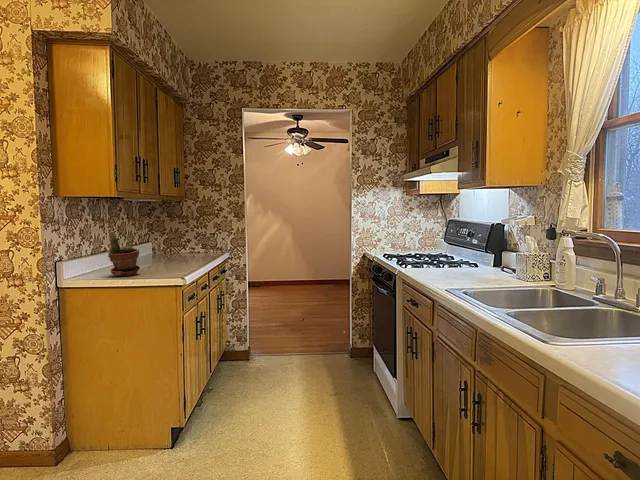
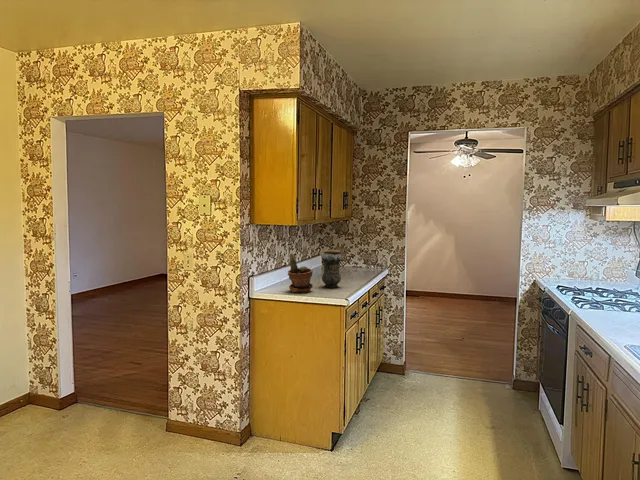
vase: none [150,228,174,270] -> present [322,250,342,288]

